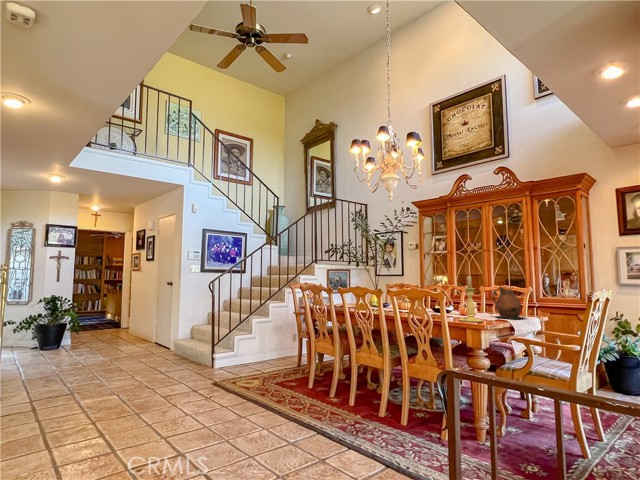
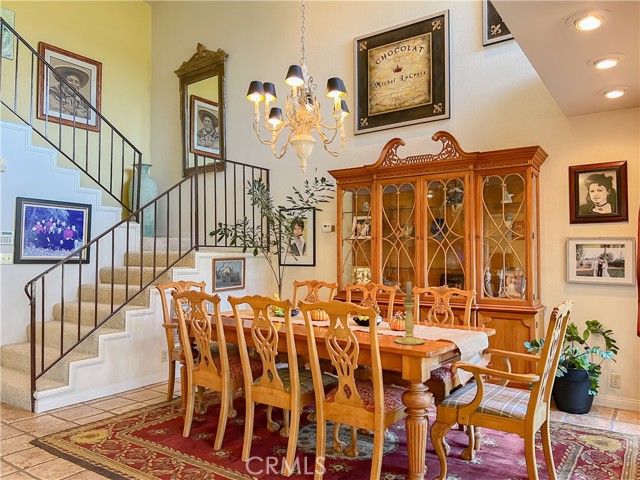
ceramic pitcher: present [492,286,525,319] -> none [432,289,473,334]

